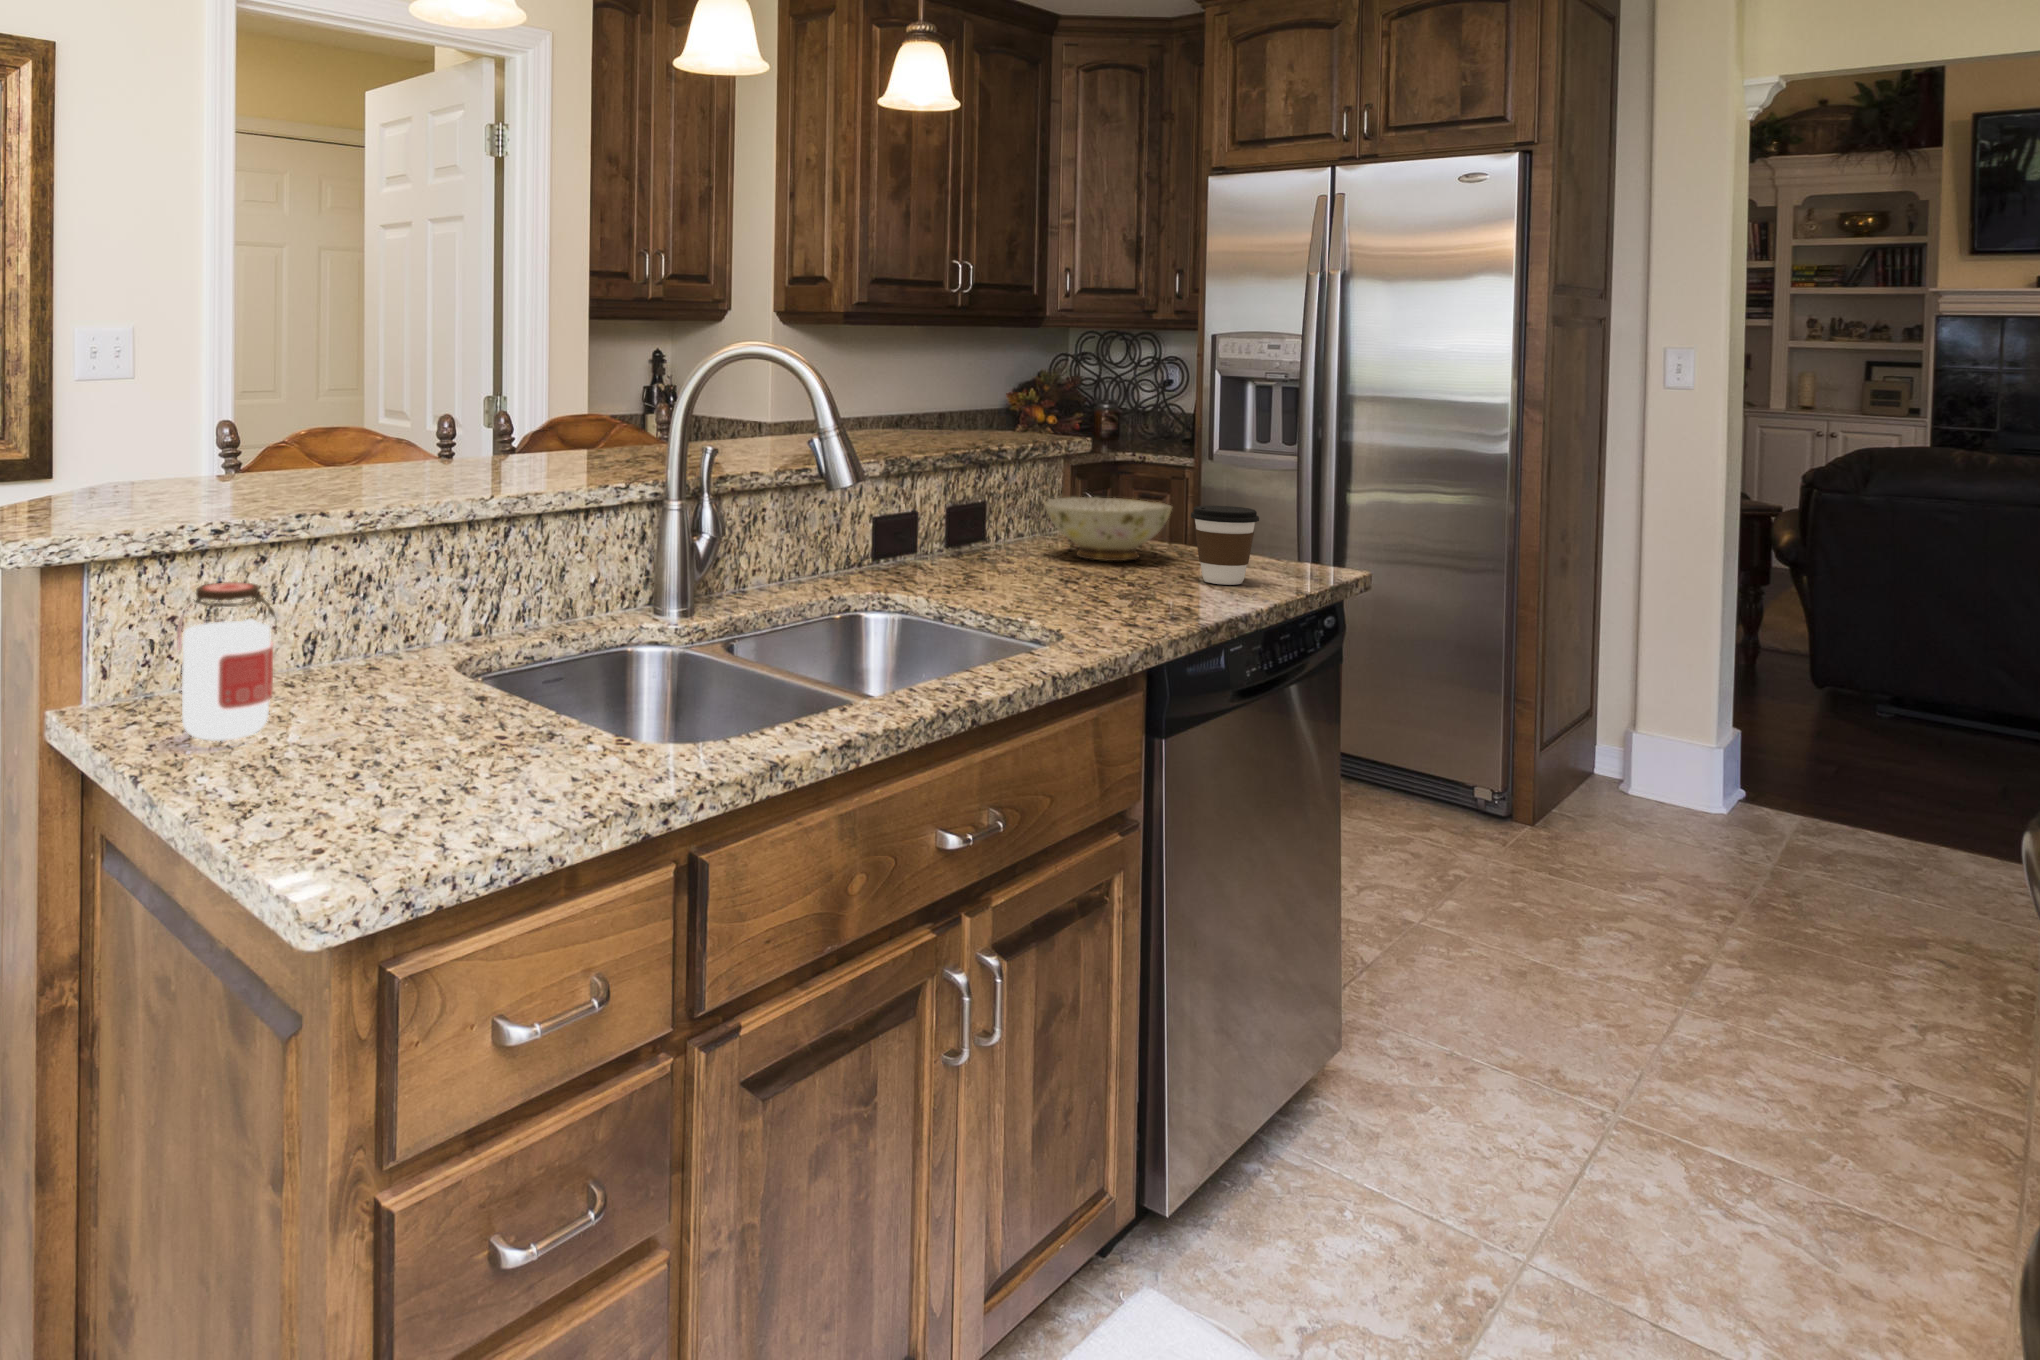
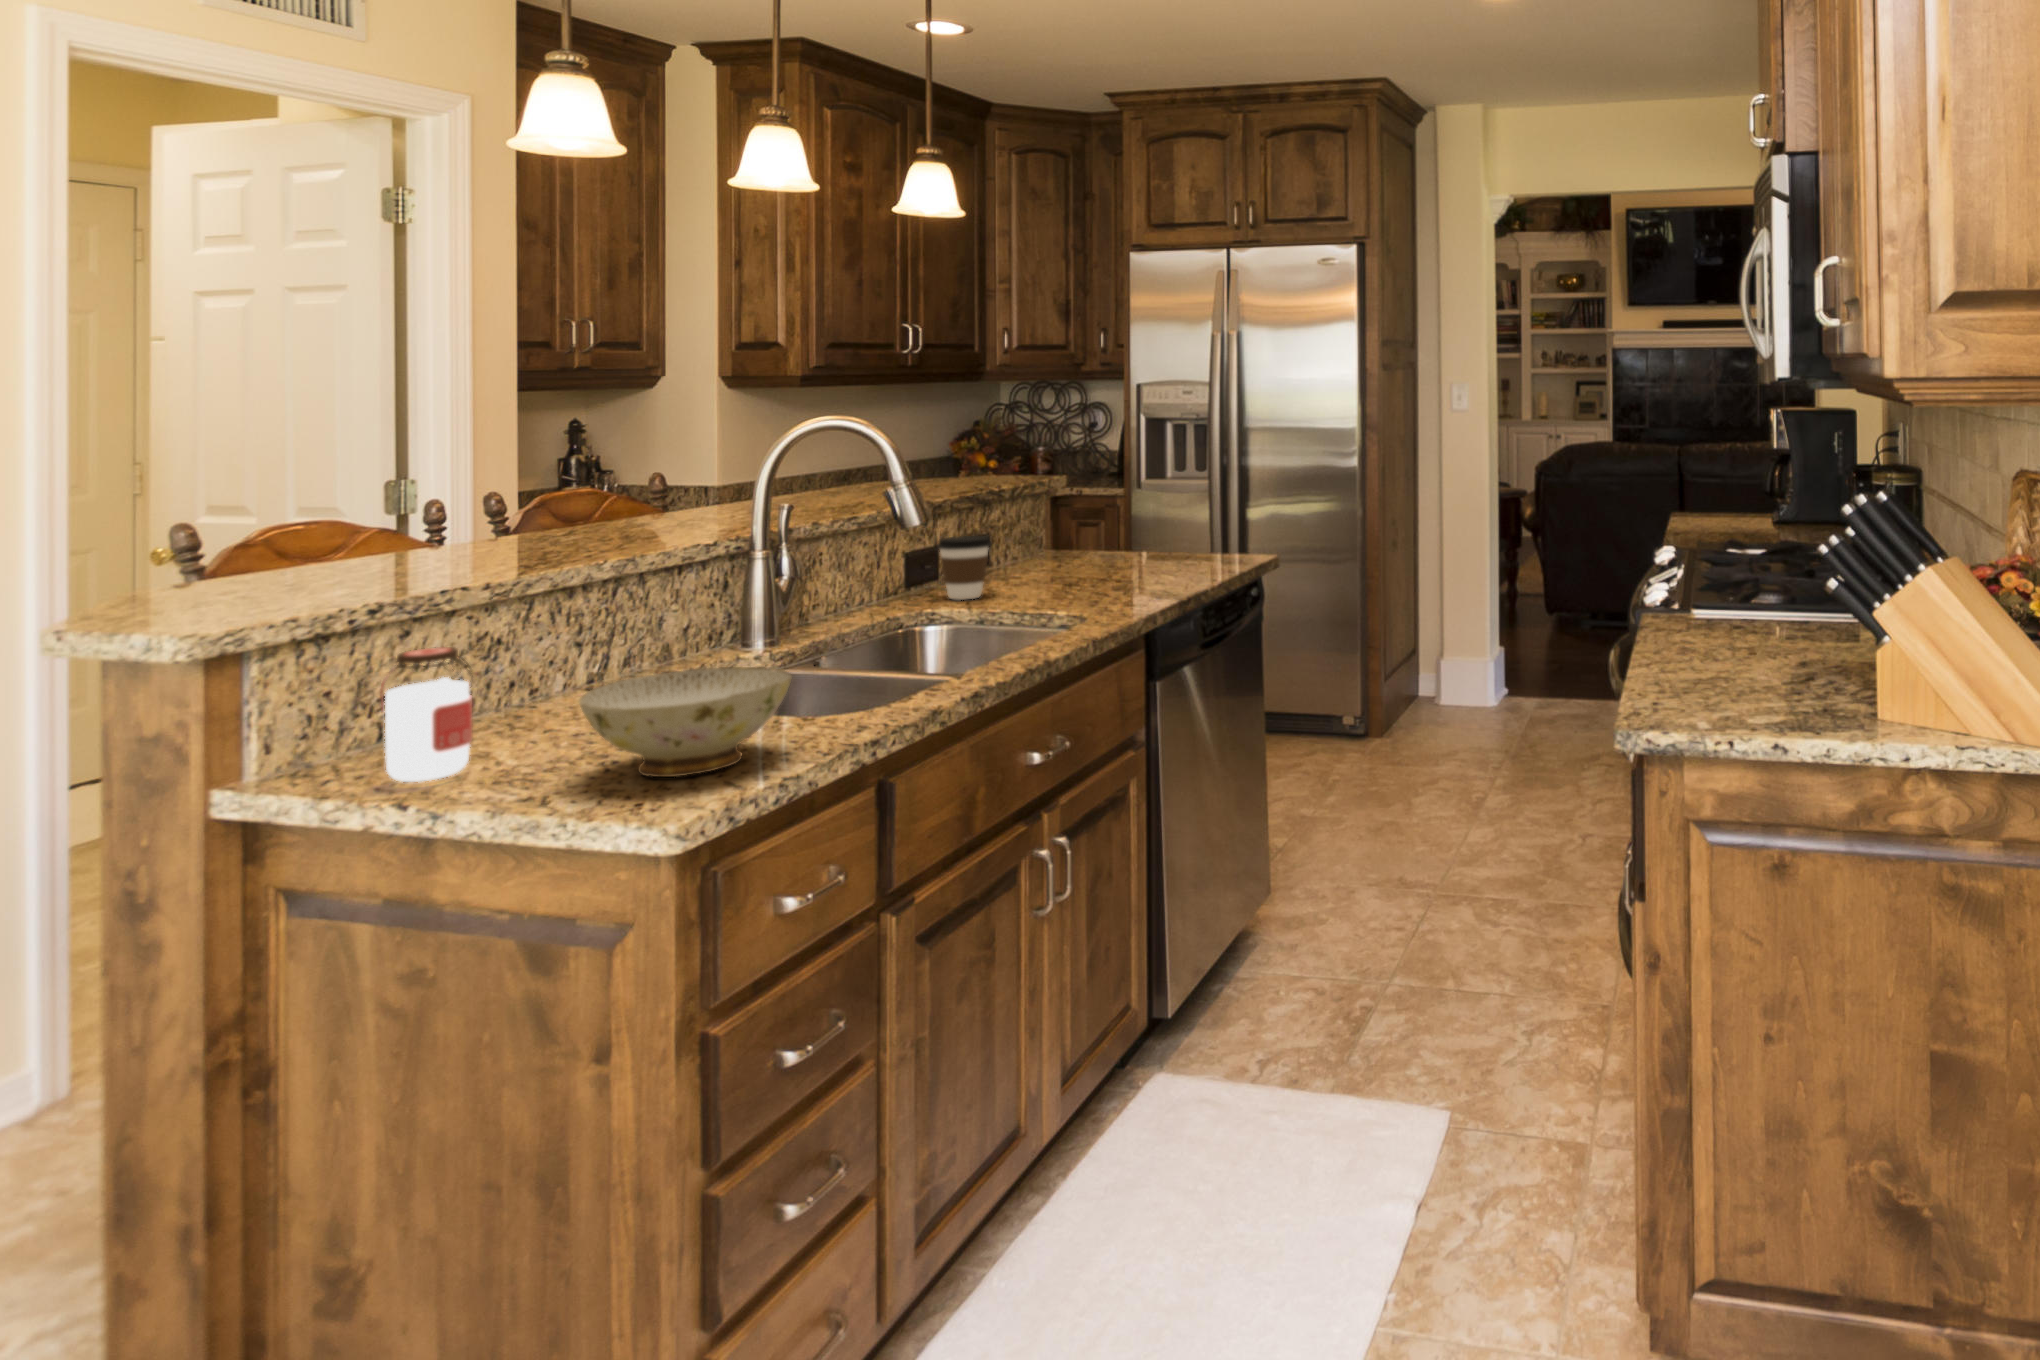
ceramic bowl: present [1045,497,1172,561] -> present [579,667,792,777]
coffee cup: present [1191,506,1259,585] -> present [937,536,992,600]

